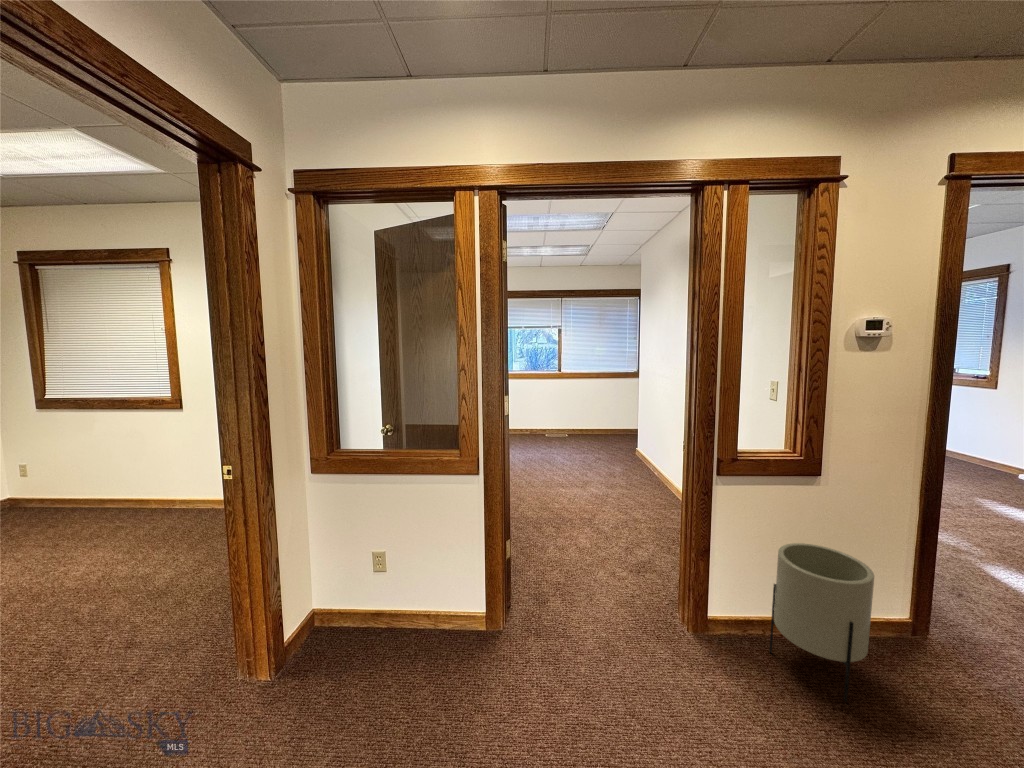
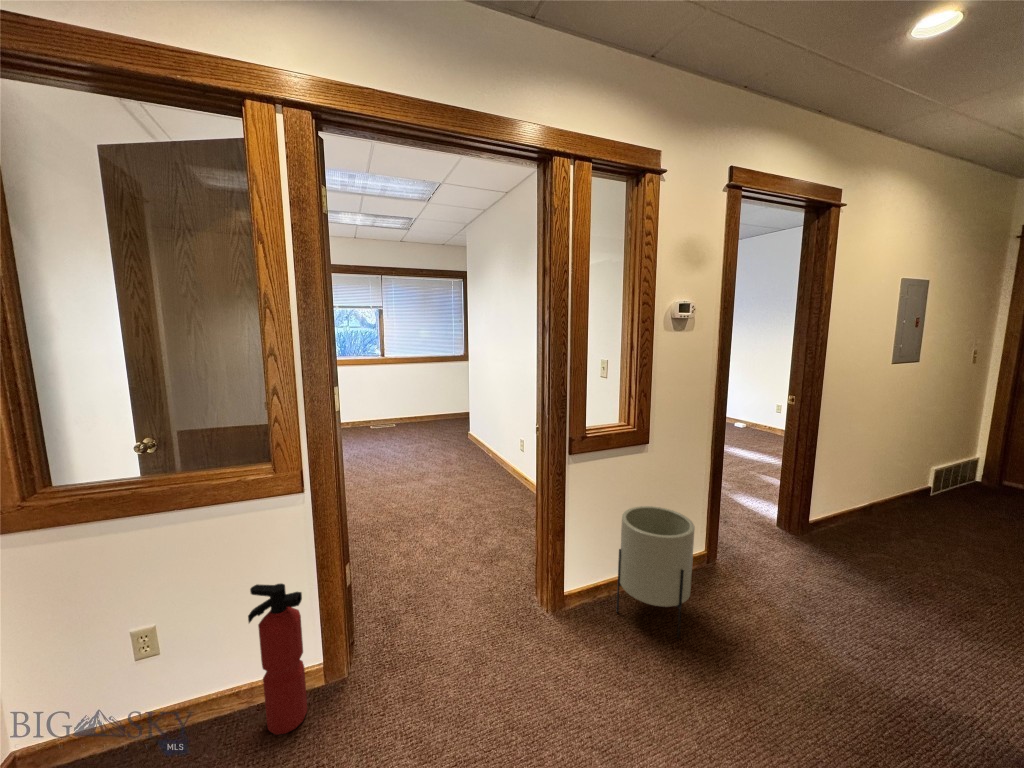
fire extinguisher: none [438,537,473,655] -> present [248,584,307,735]

